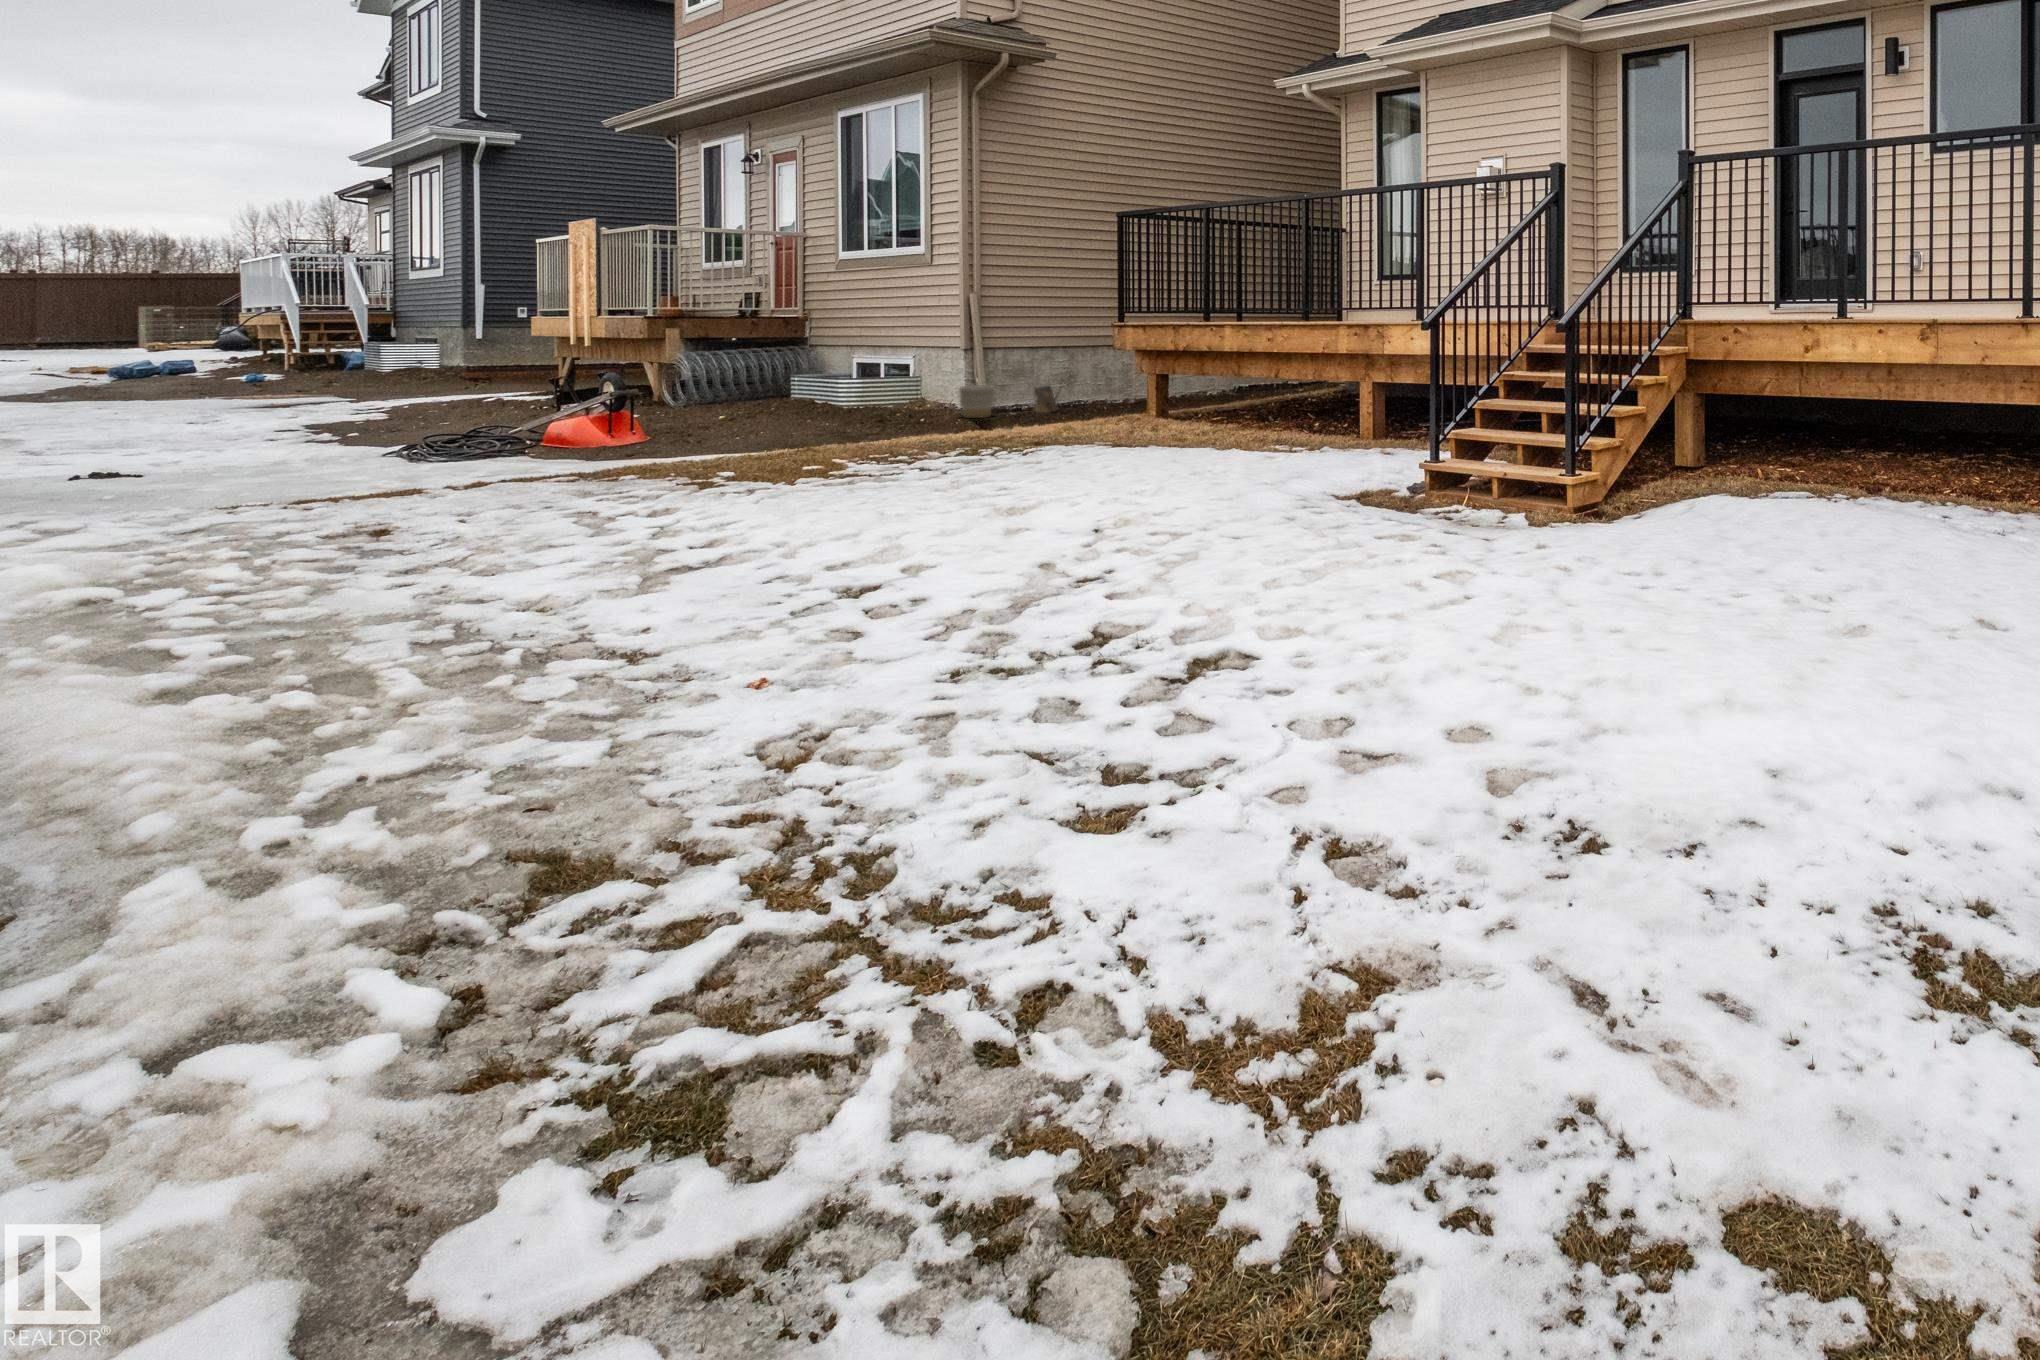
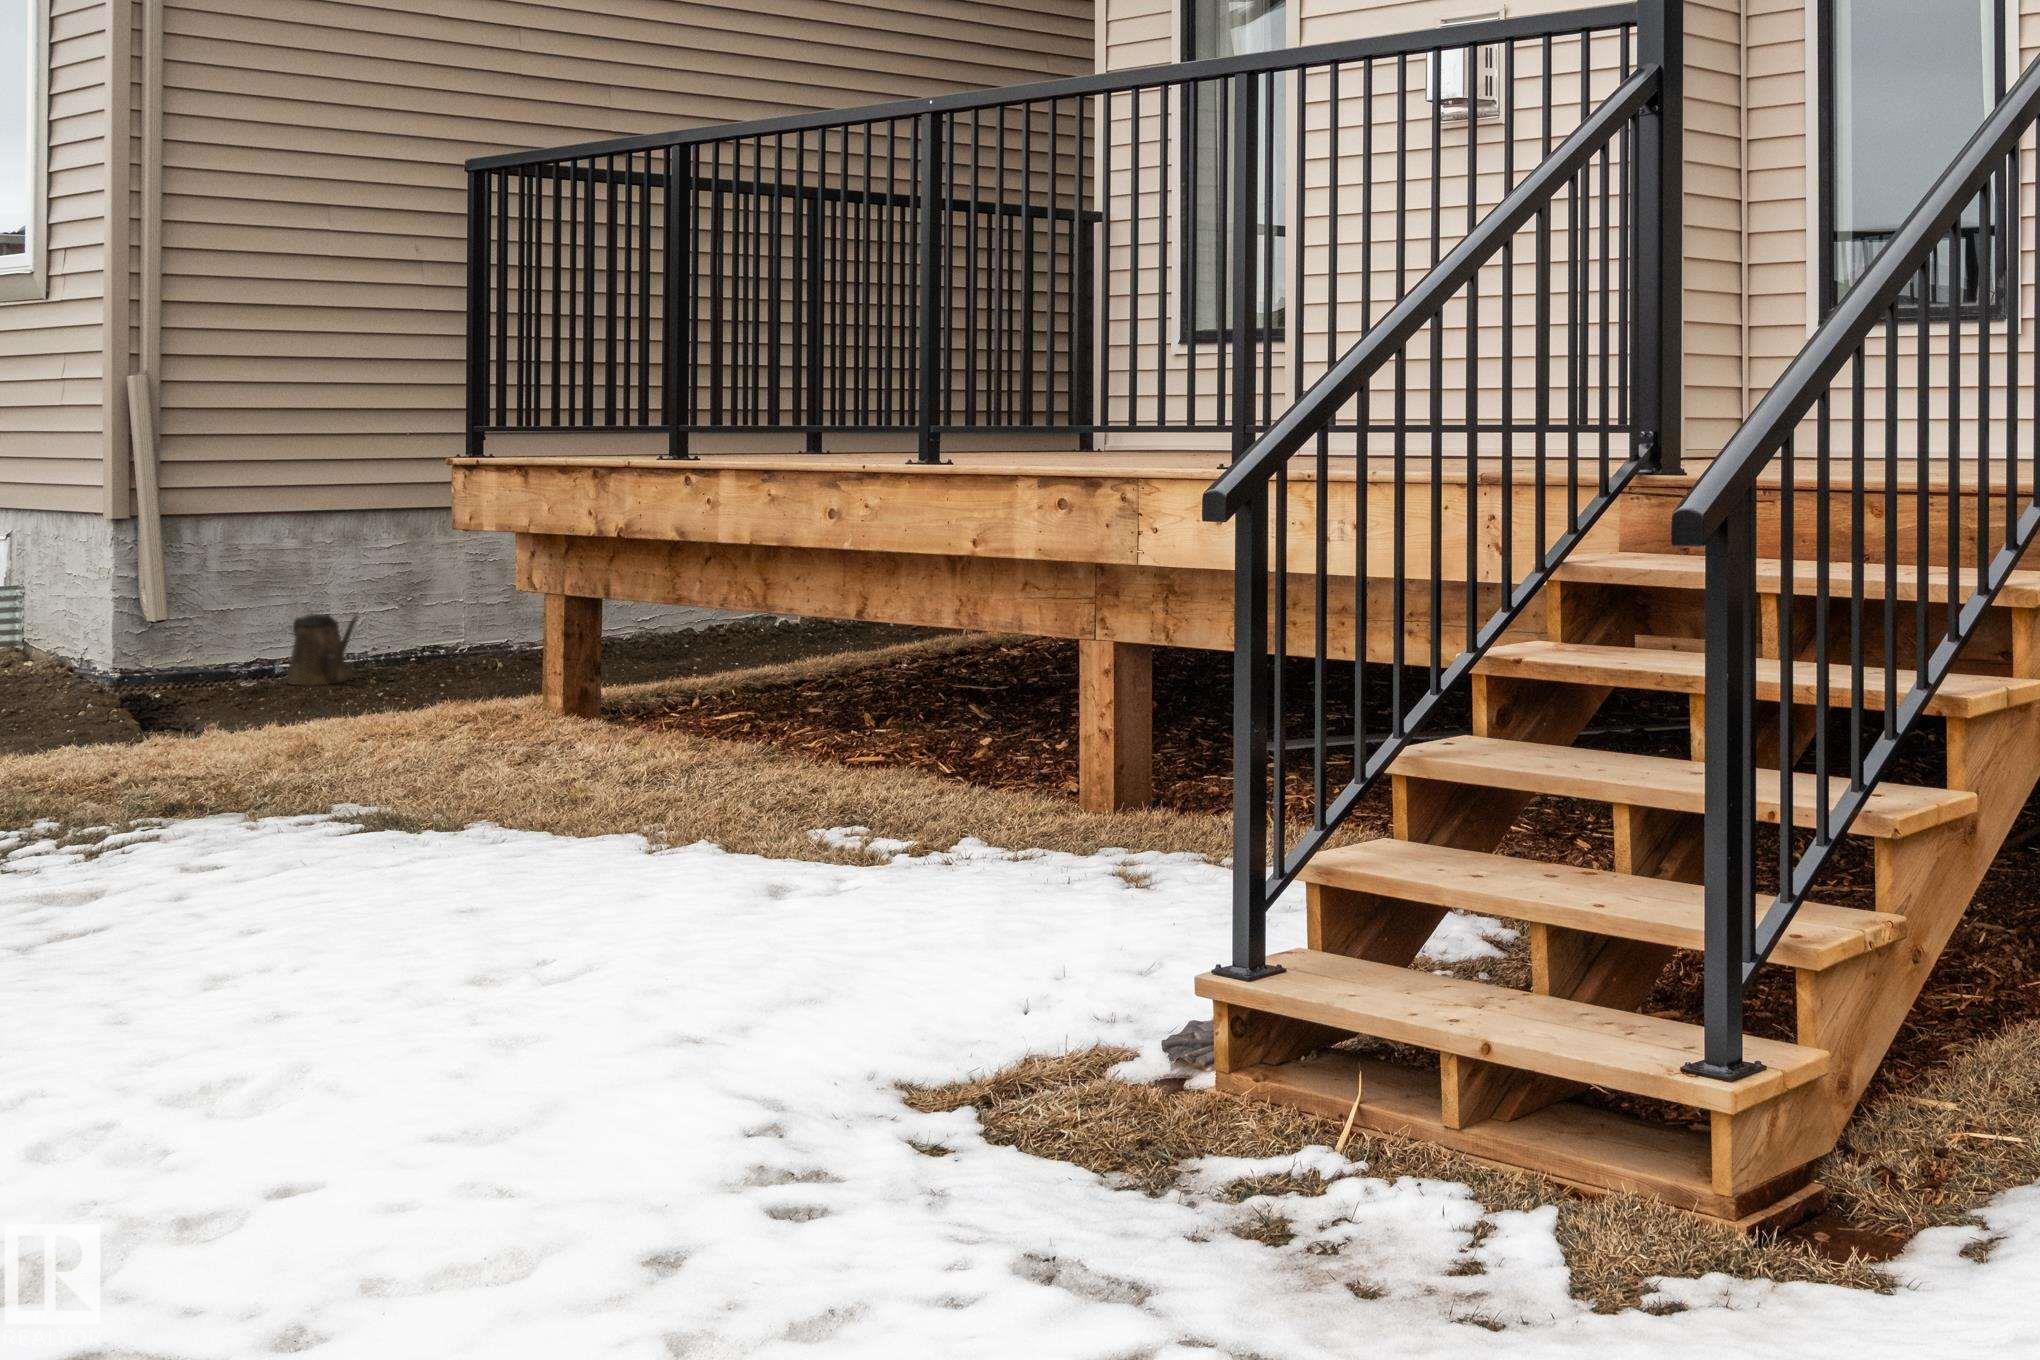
planter: present [959,385,994,418] -> none [76,615,172,705]

